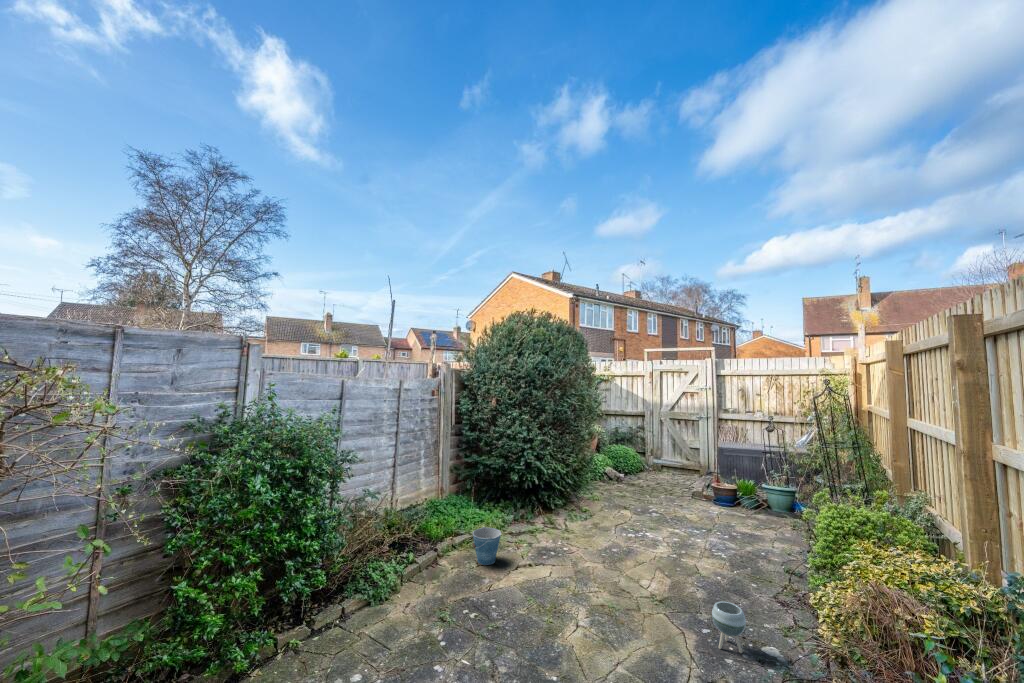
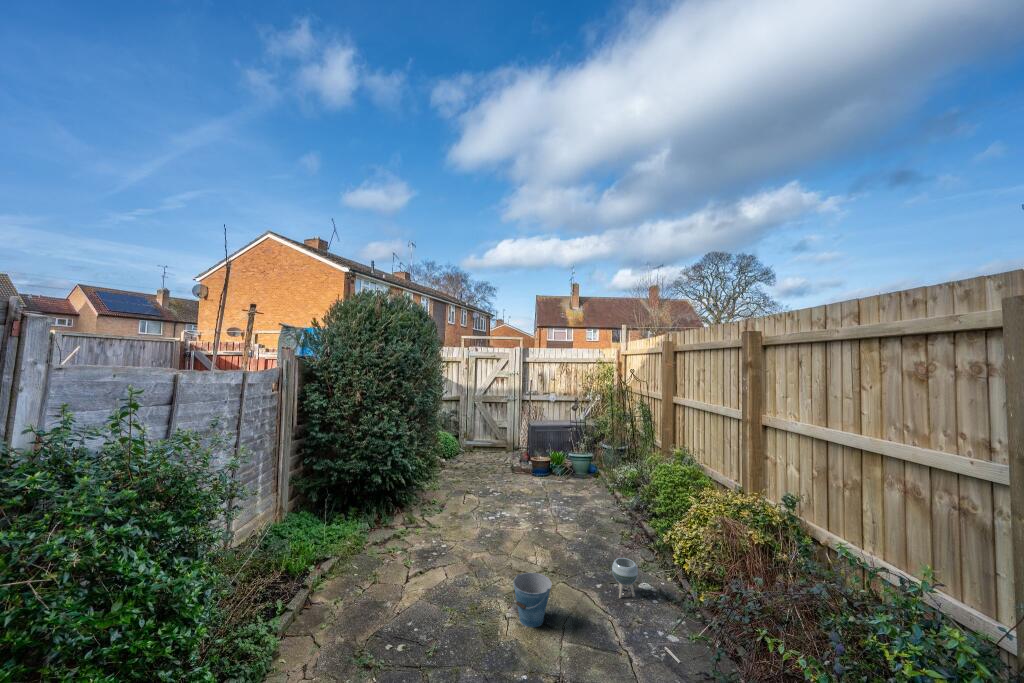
bucket: present [472,527,501,565] -> present [513,573,551,627]

